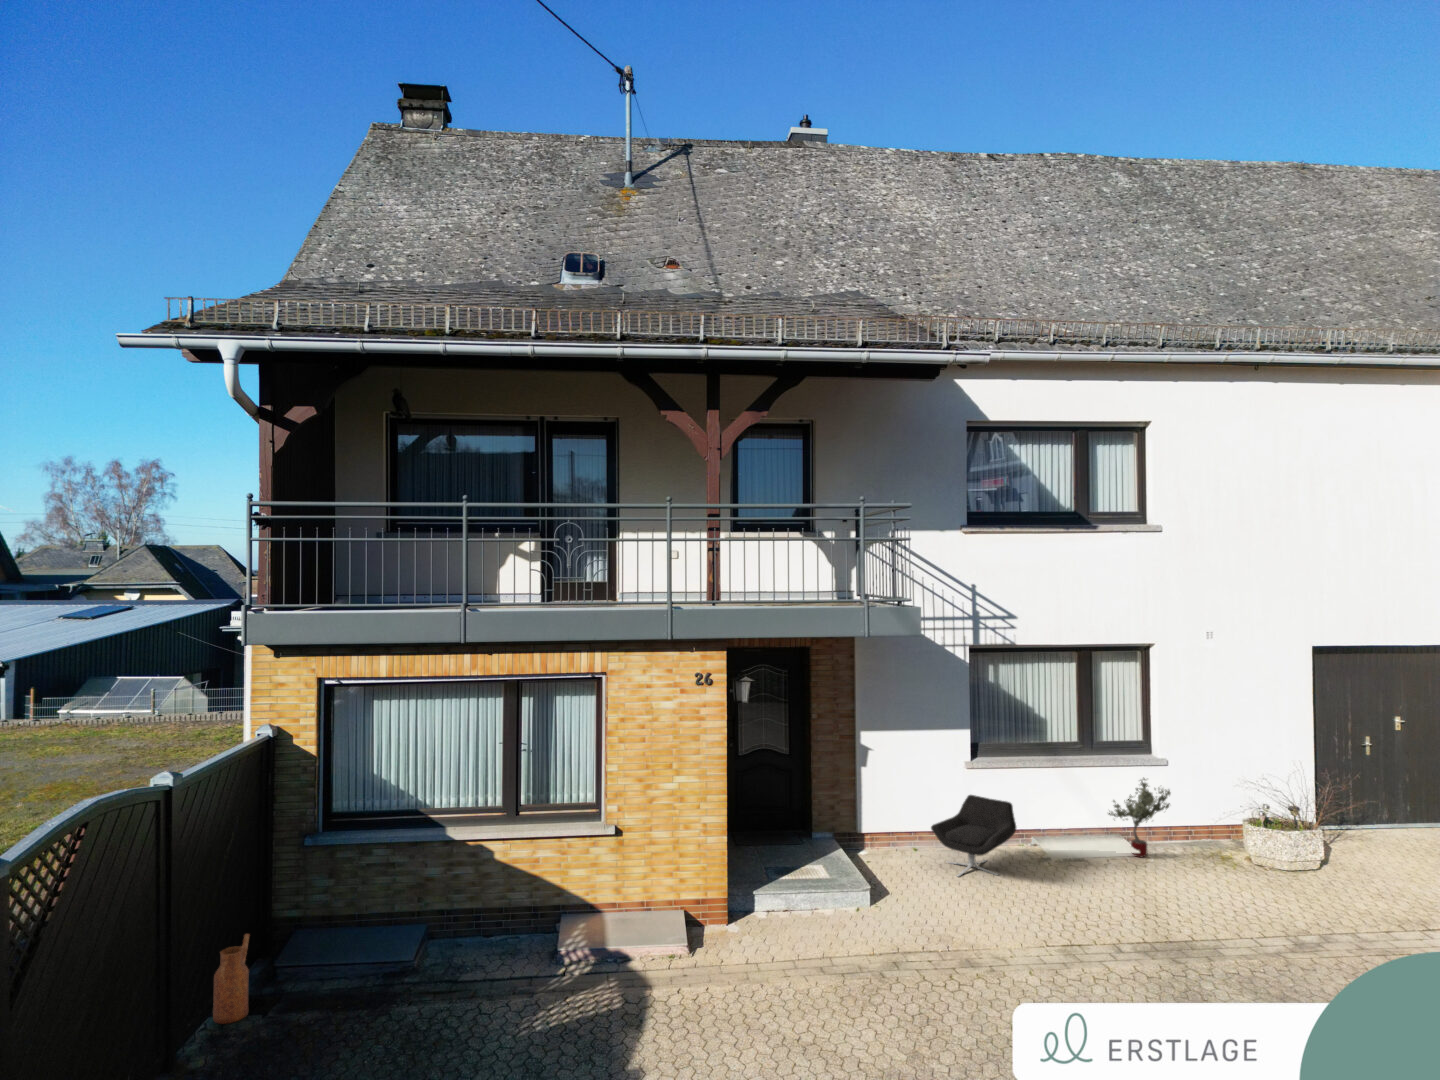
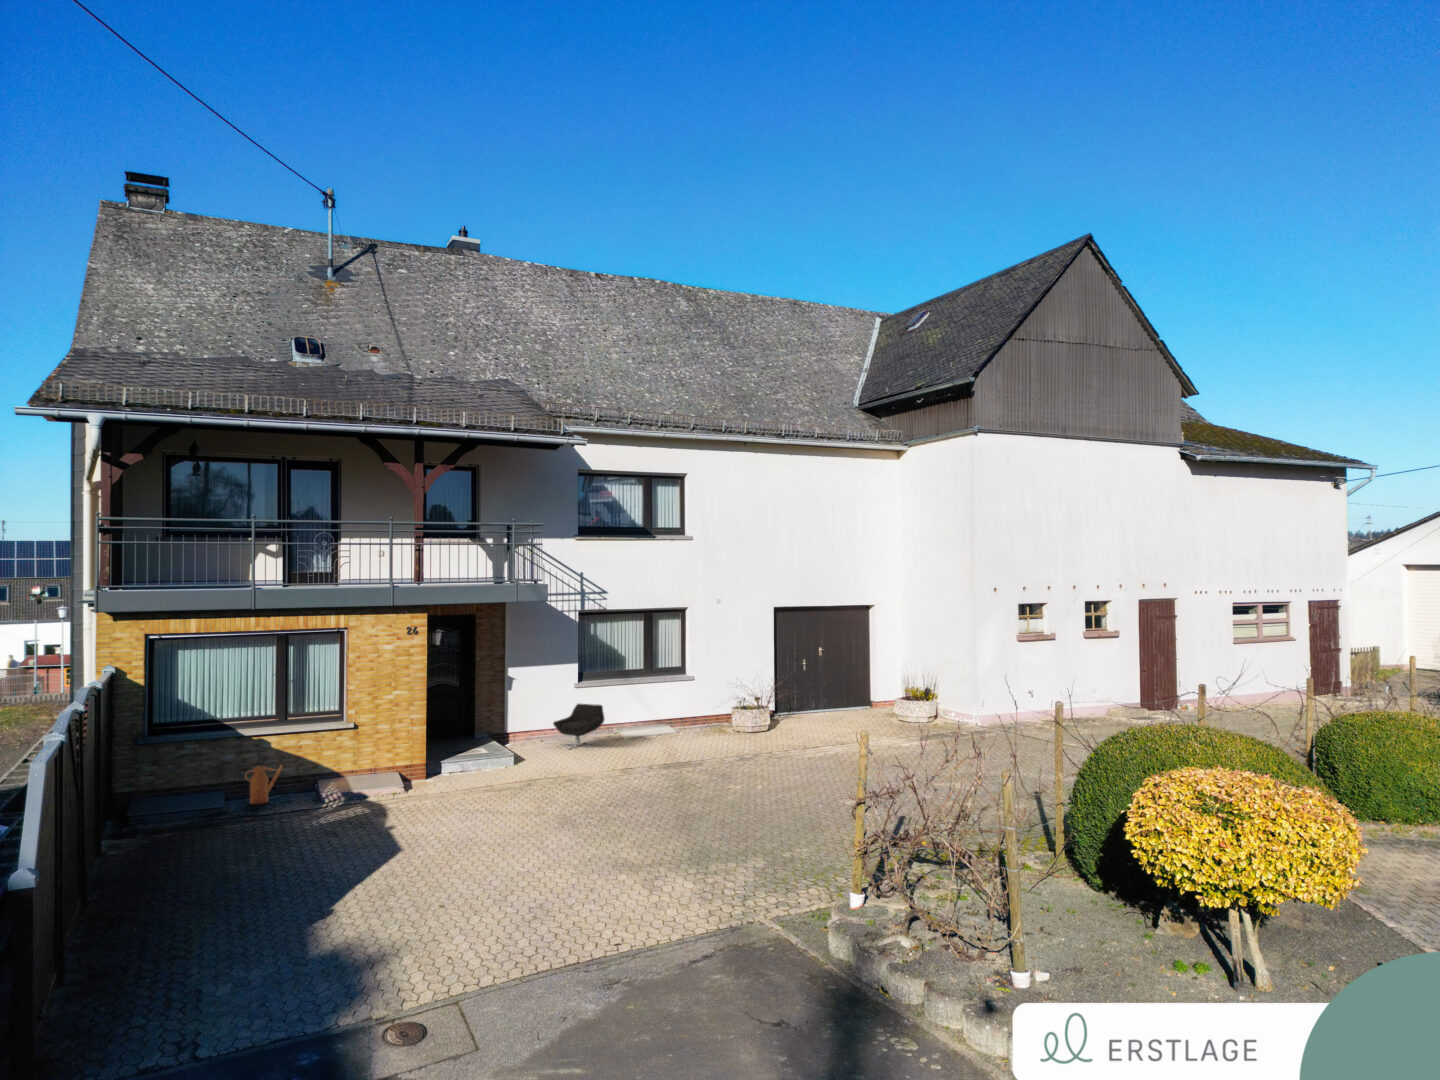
potted tree: present [1109,778,1170,857] -> none [659,686,695,734]
watering can: present [213,934,249,1024] -> present [245,765,283,804]

